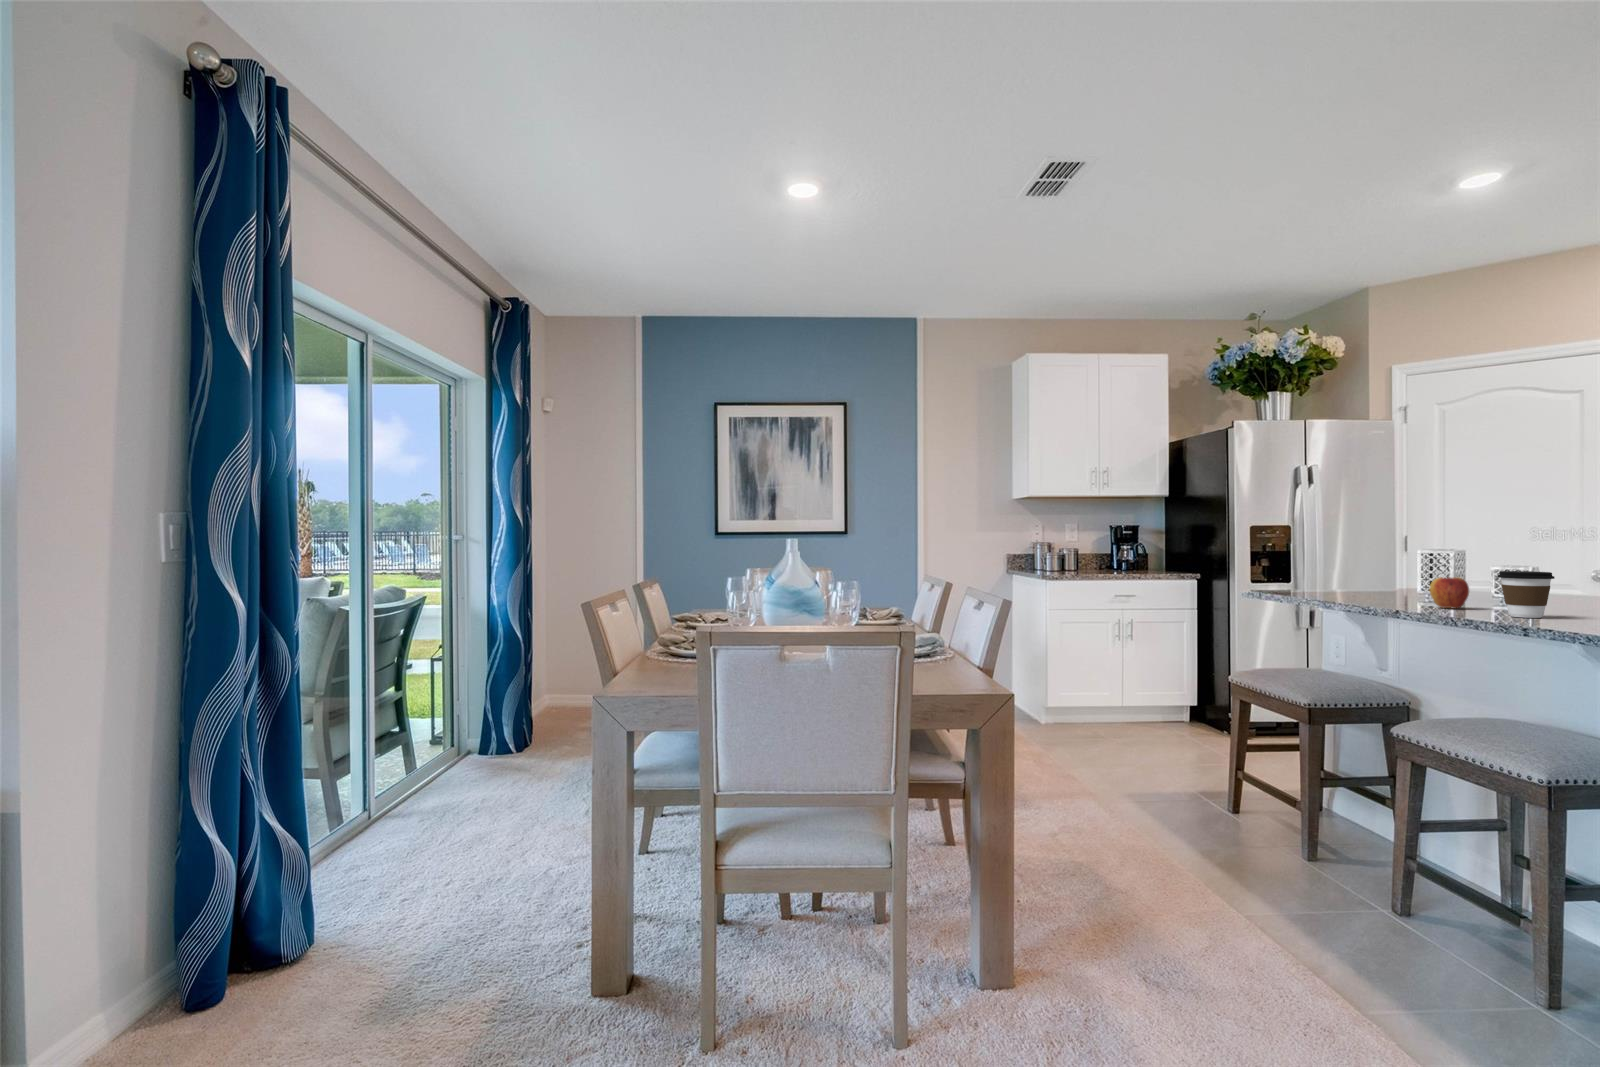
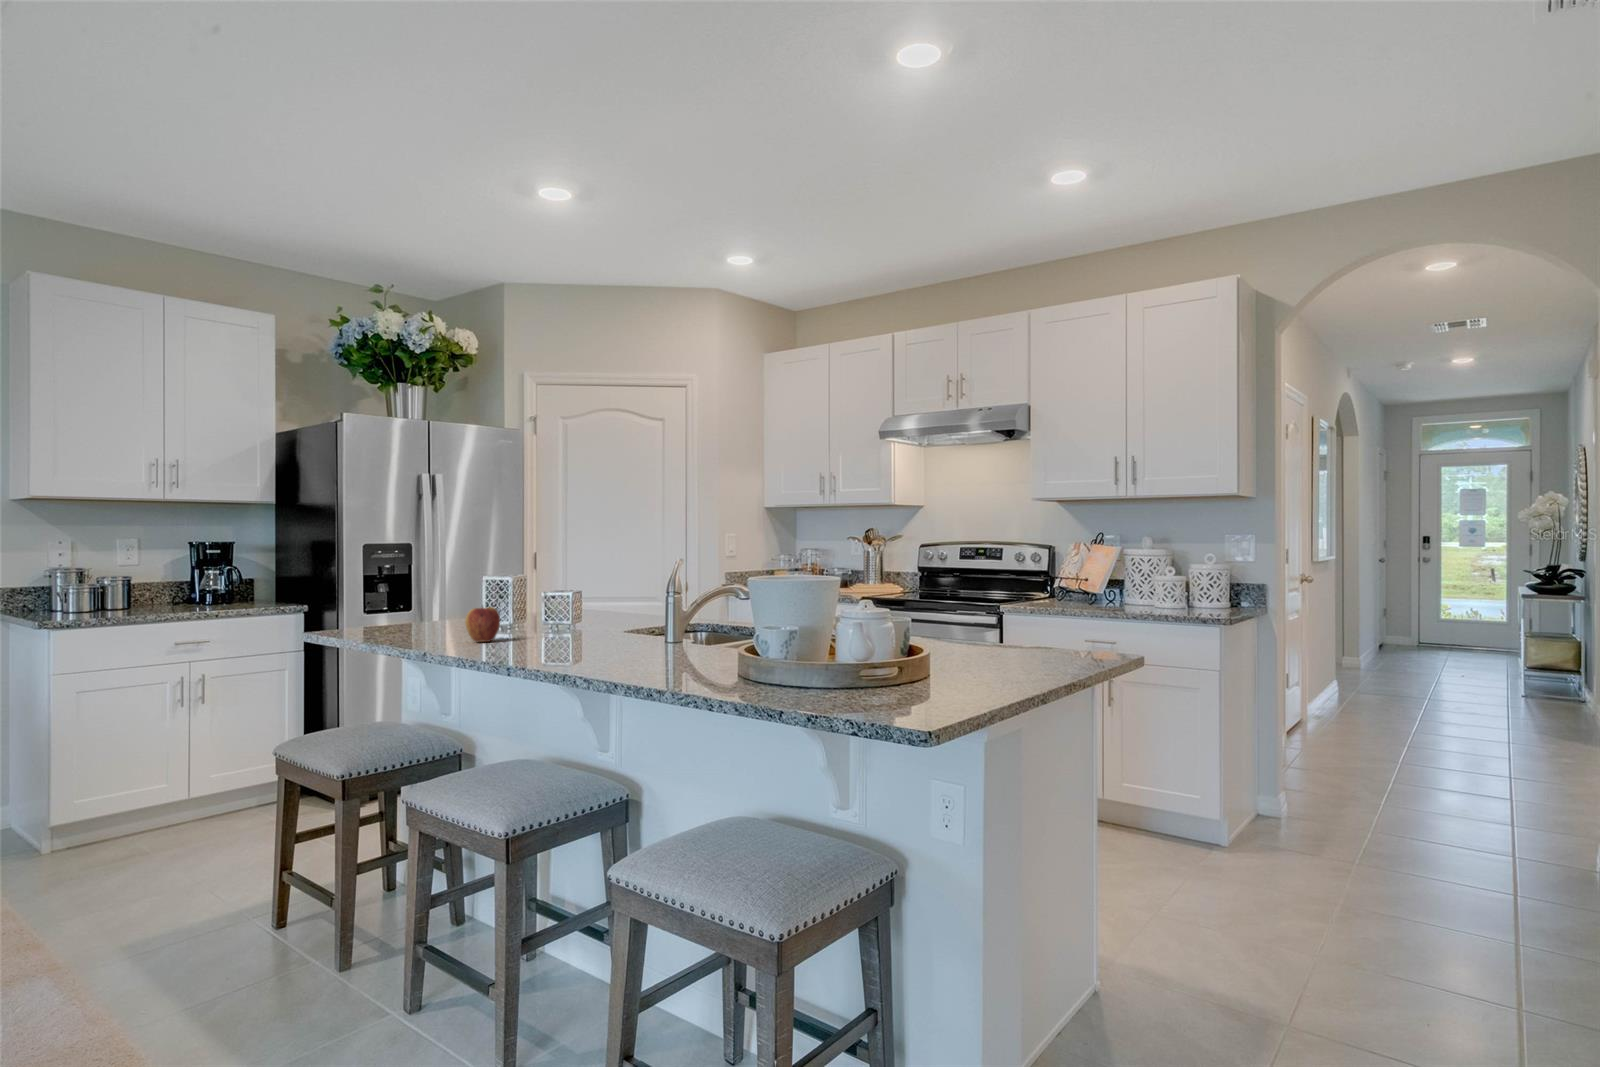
coffee cup: present [1497,571,1555,618] -> none [506,600,551,650]

